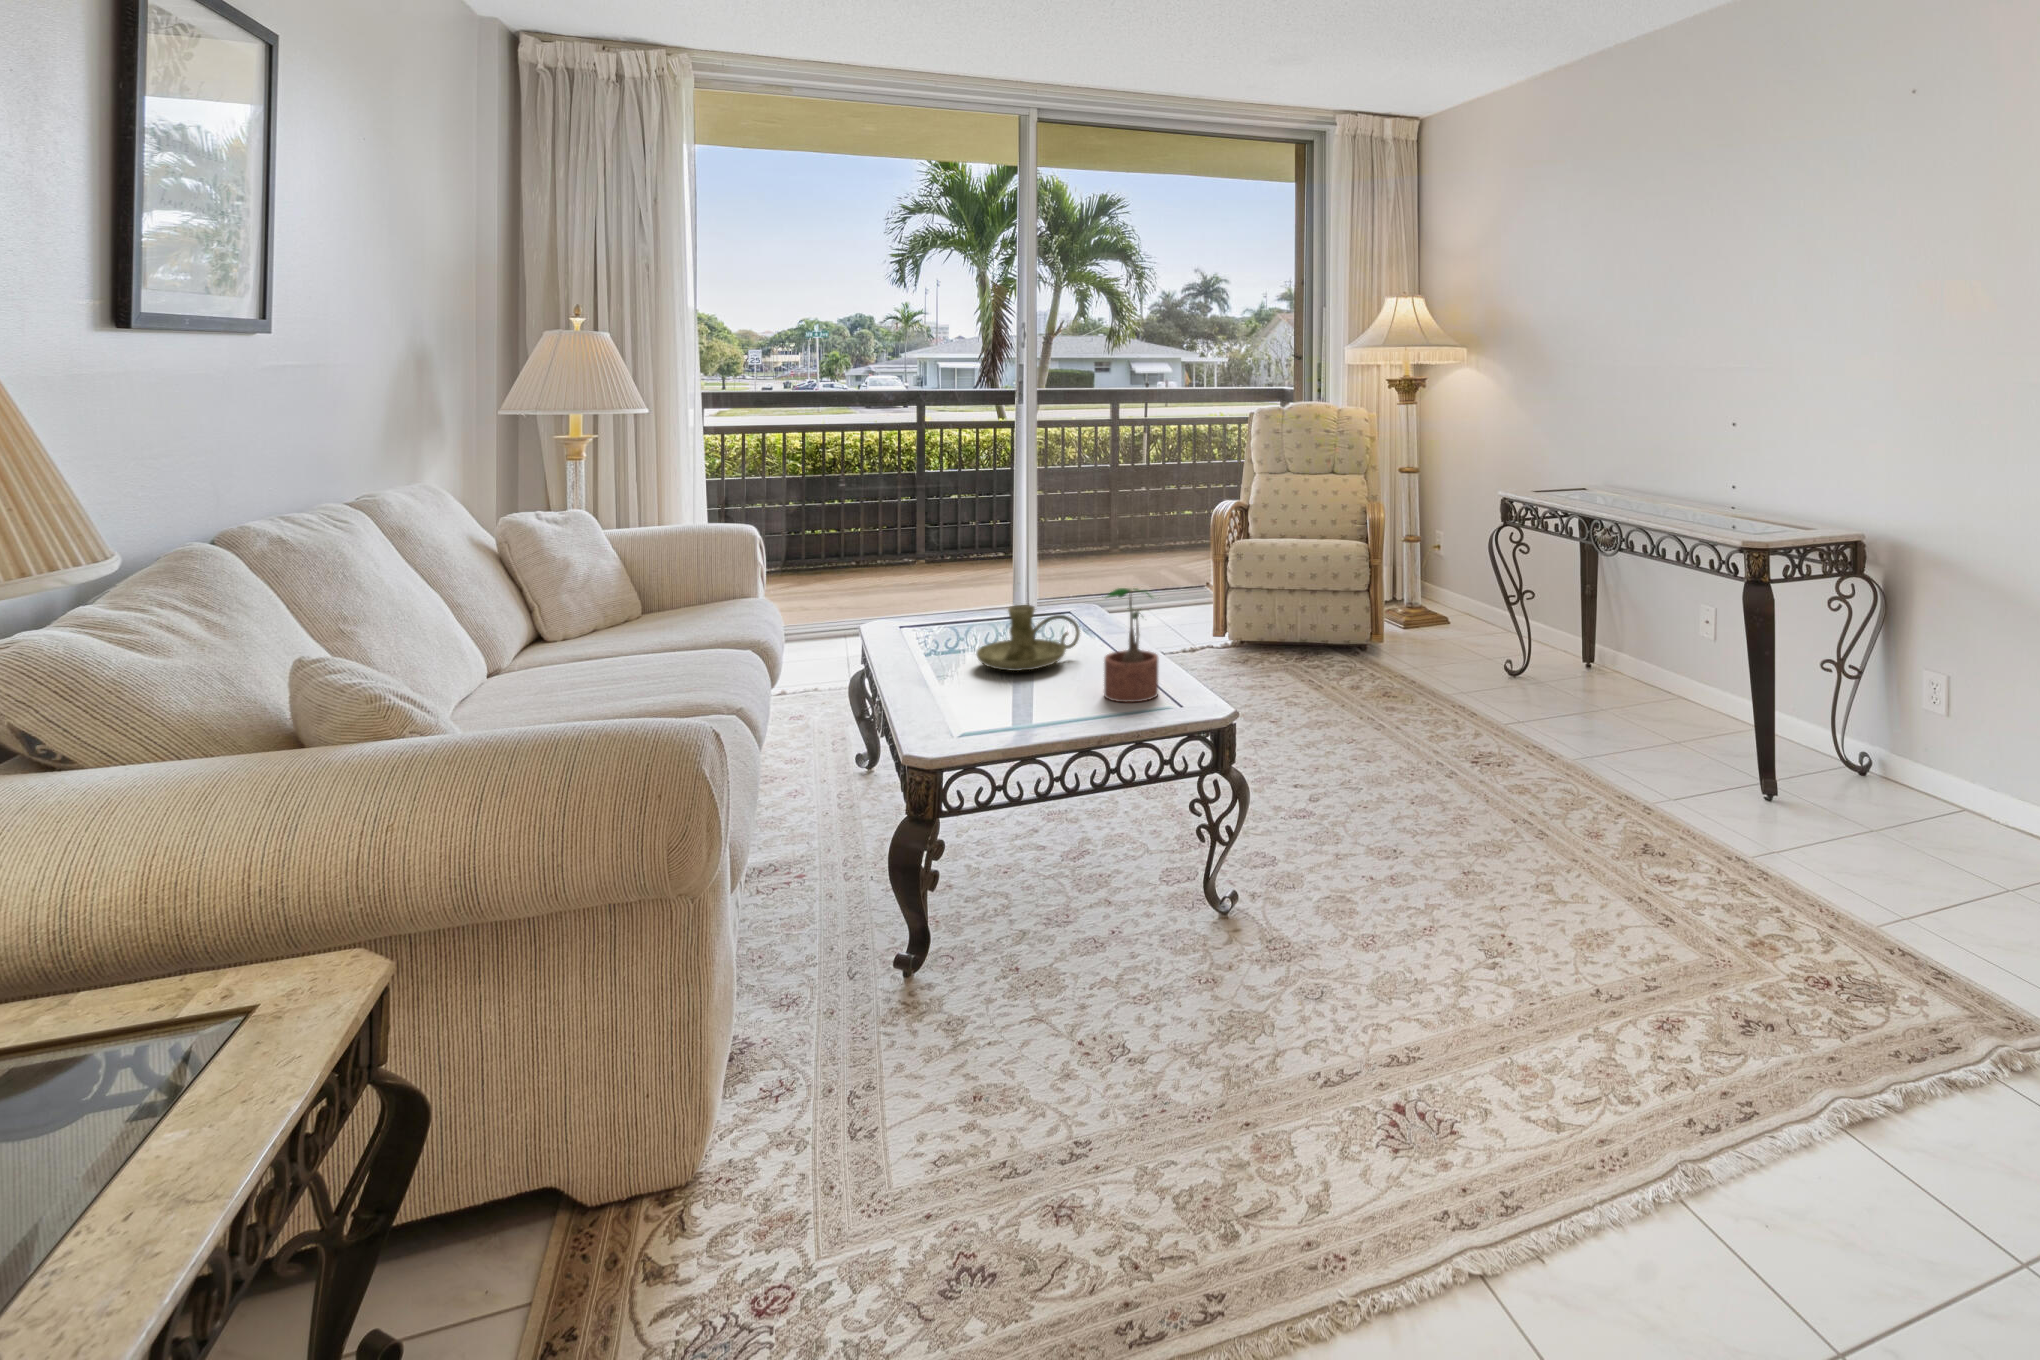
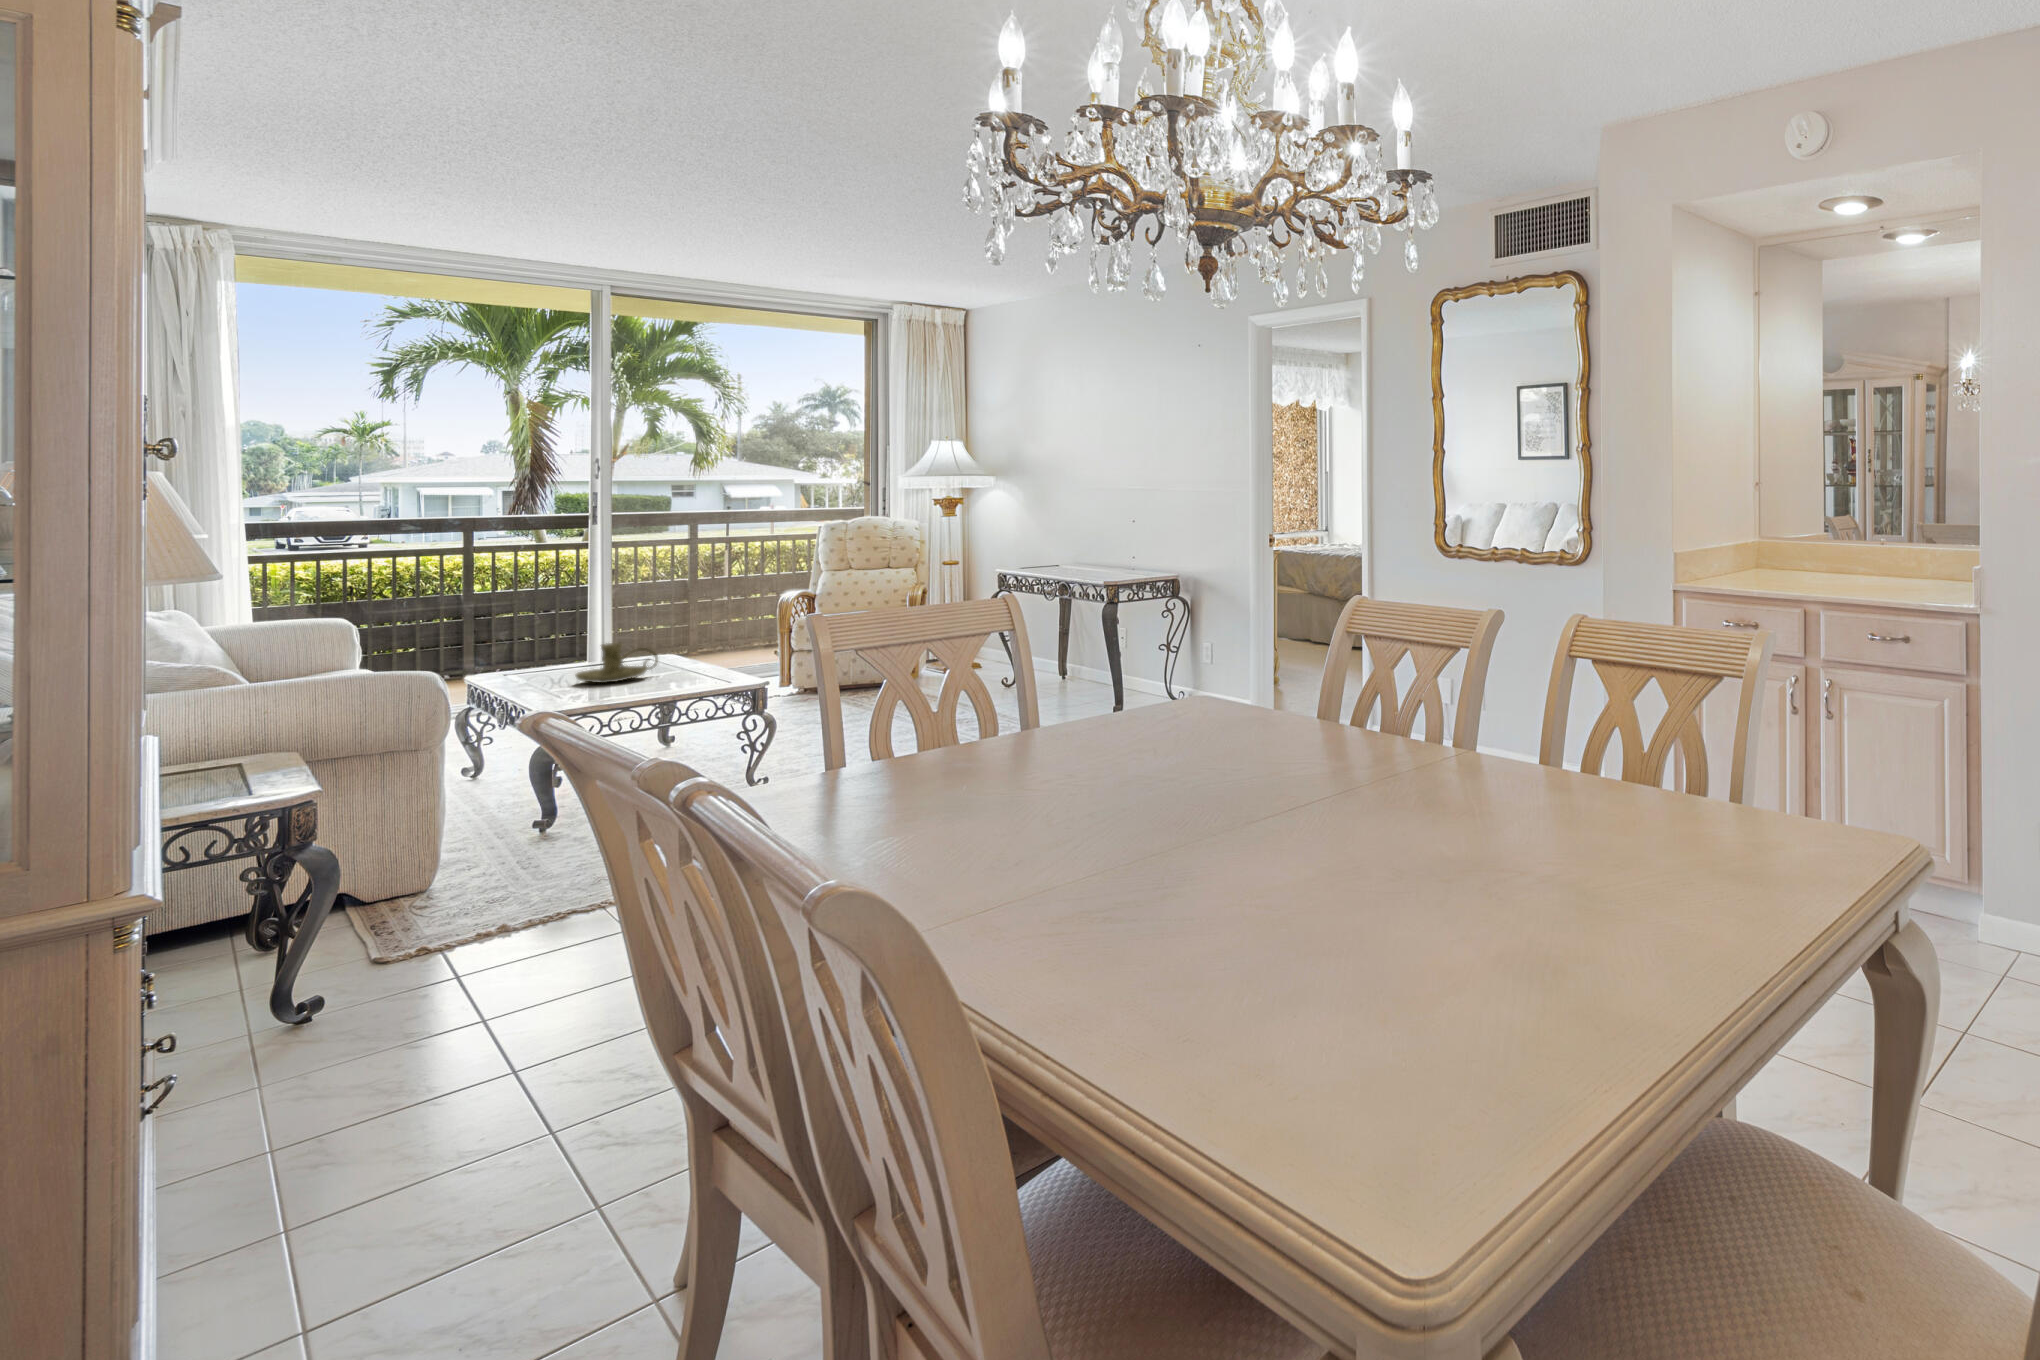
potted plant: present [1104,588,1158,702] -> none [675,620,719,685]

